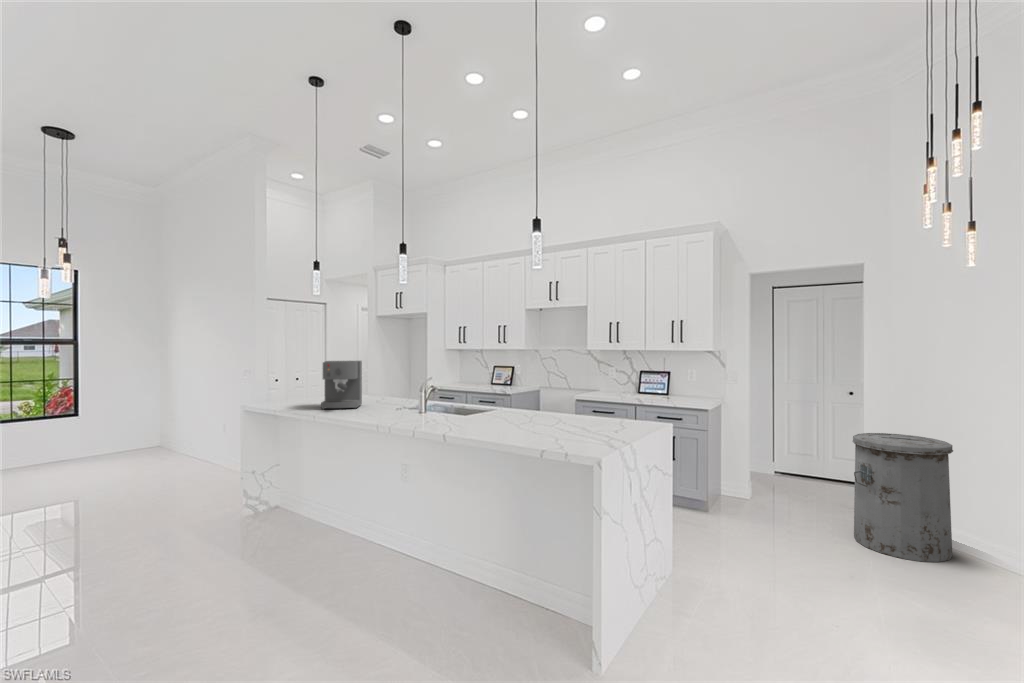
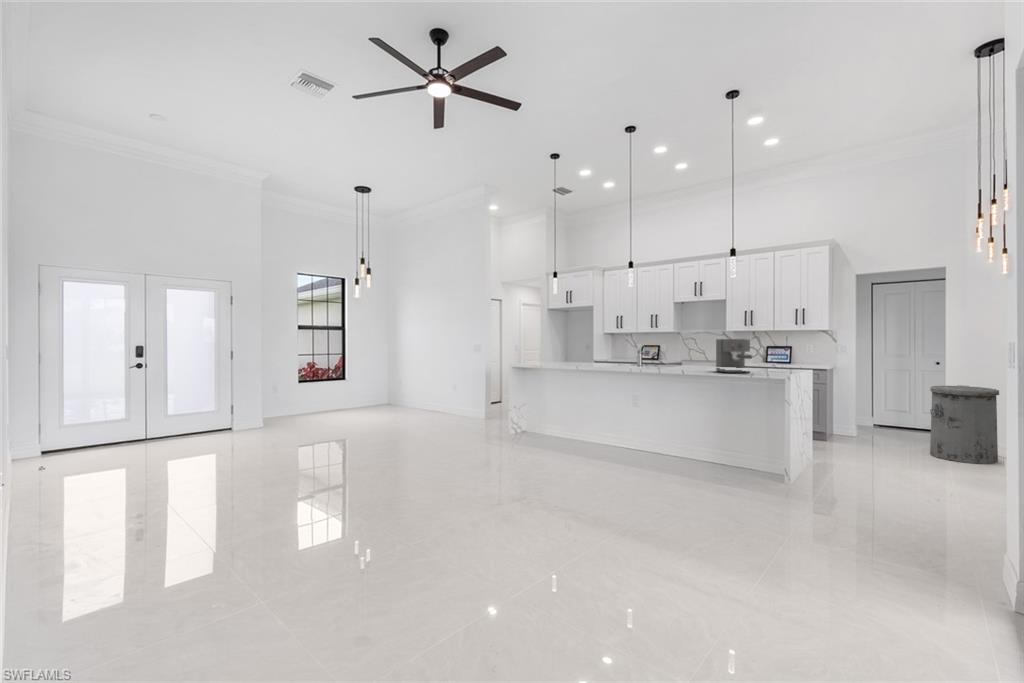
coffee maker: present [321,361,362,409] -> present [716,339,752,373]

